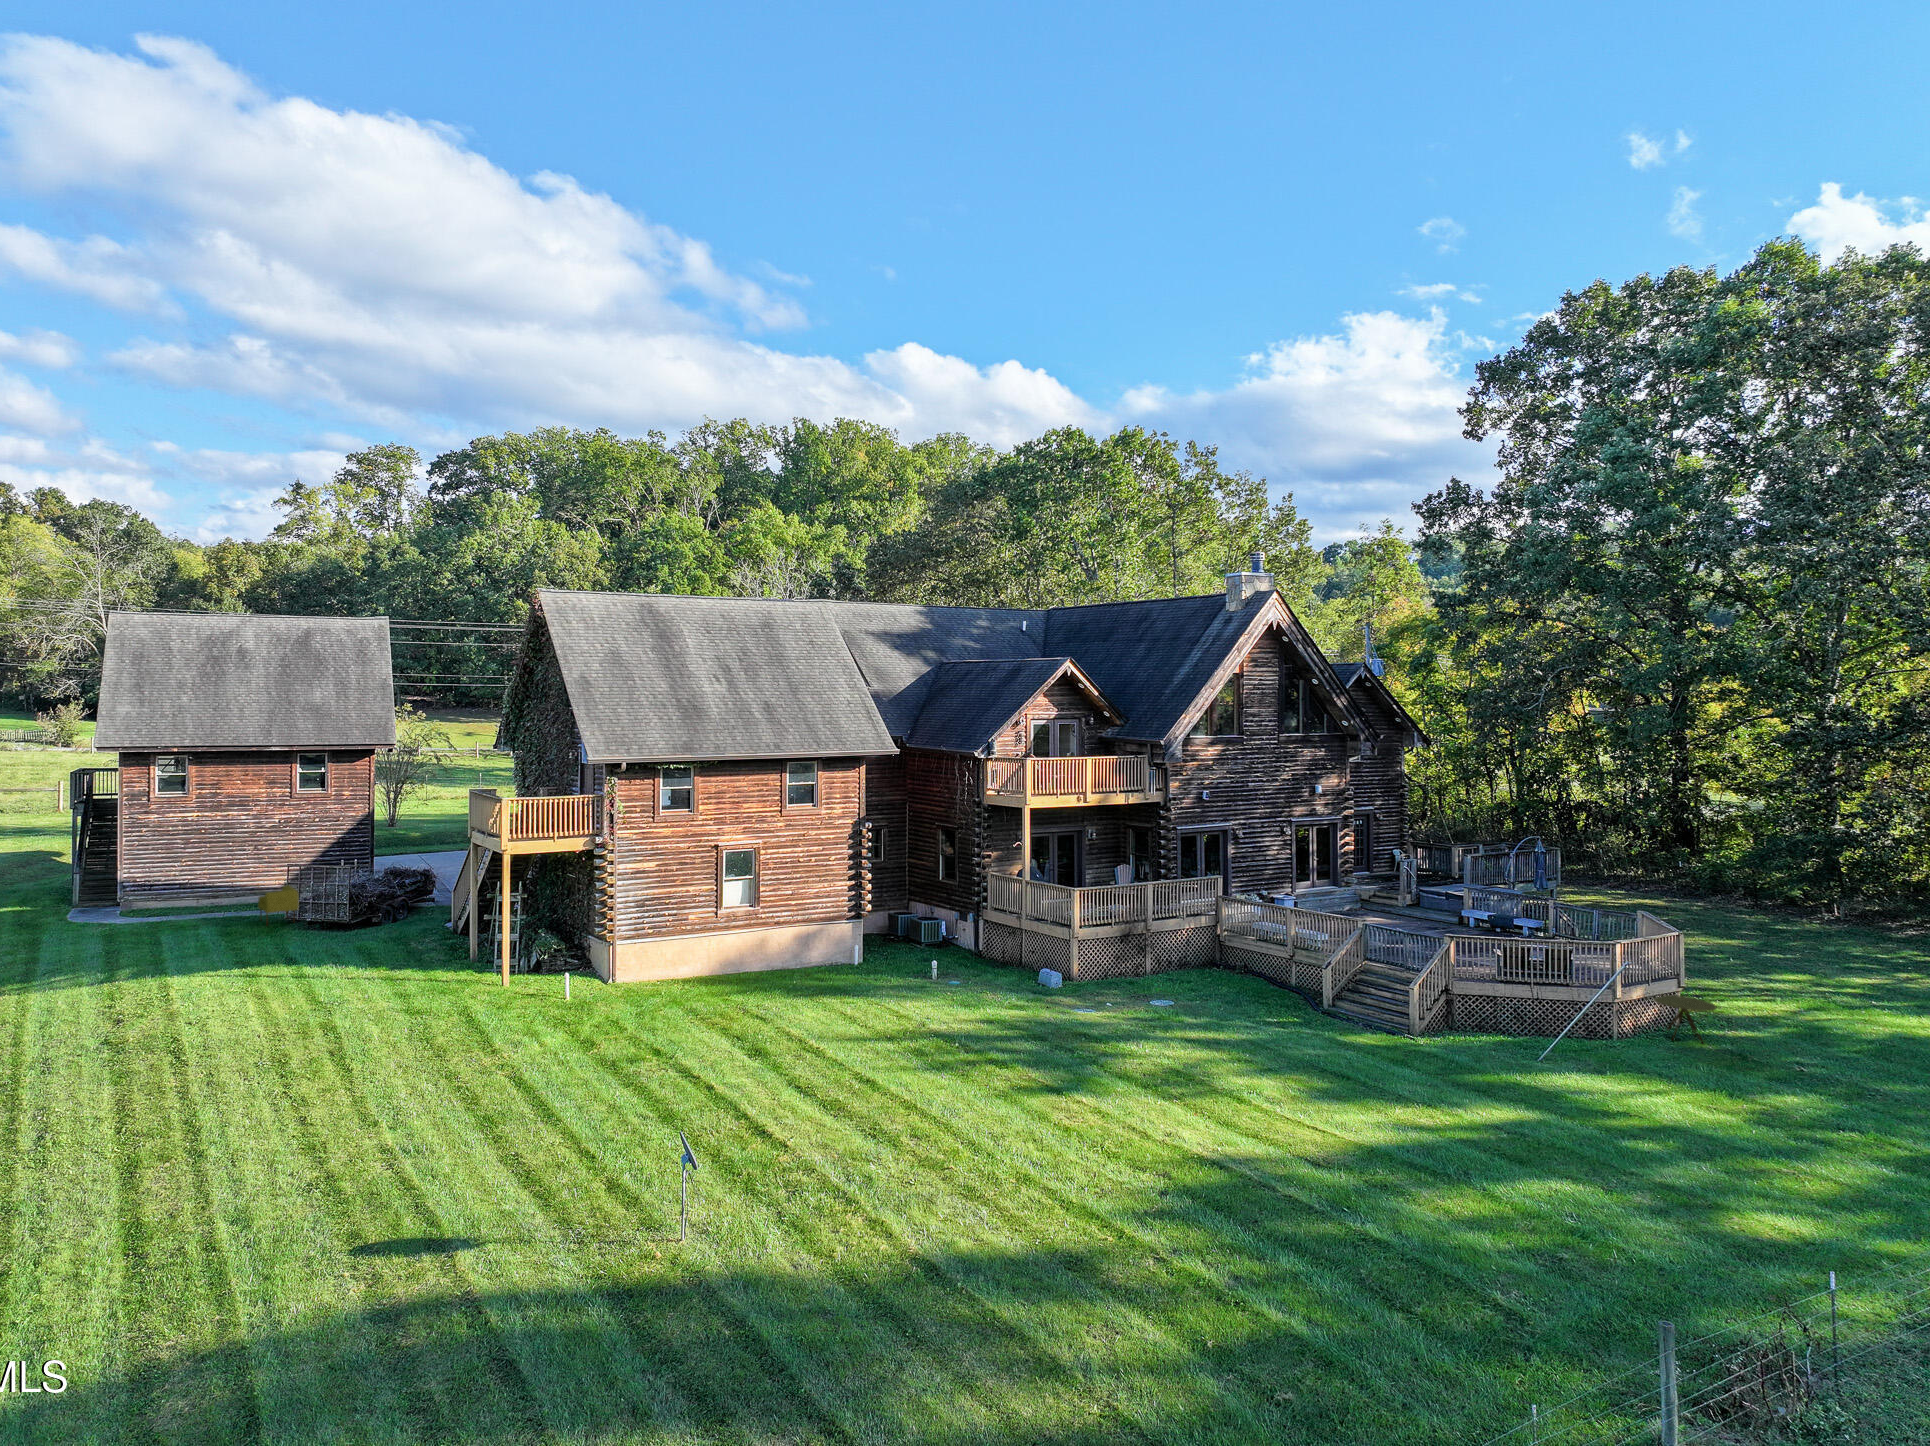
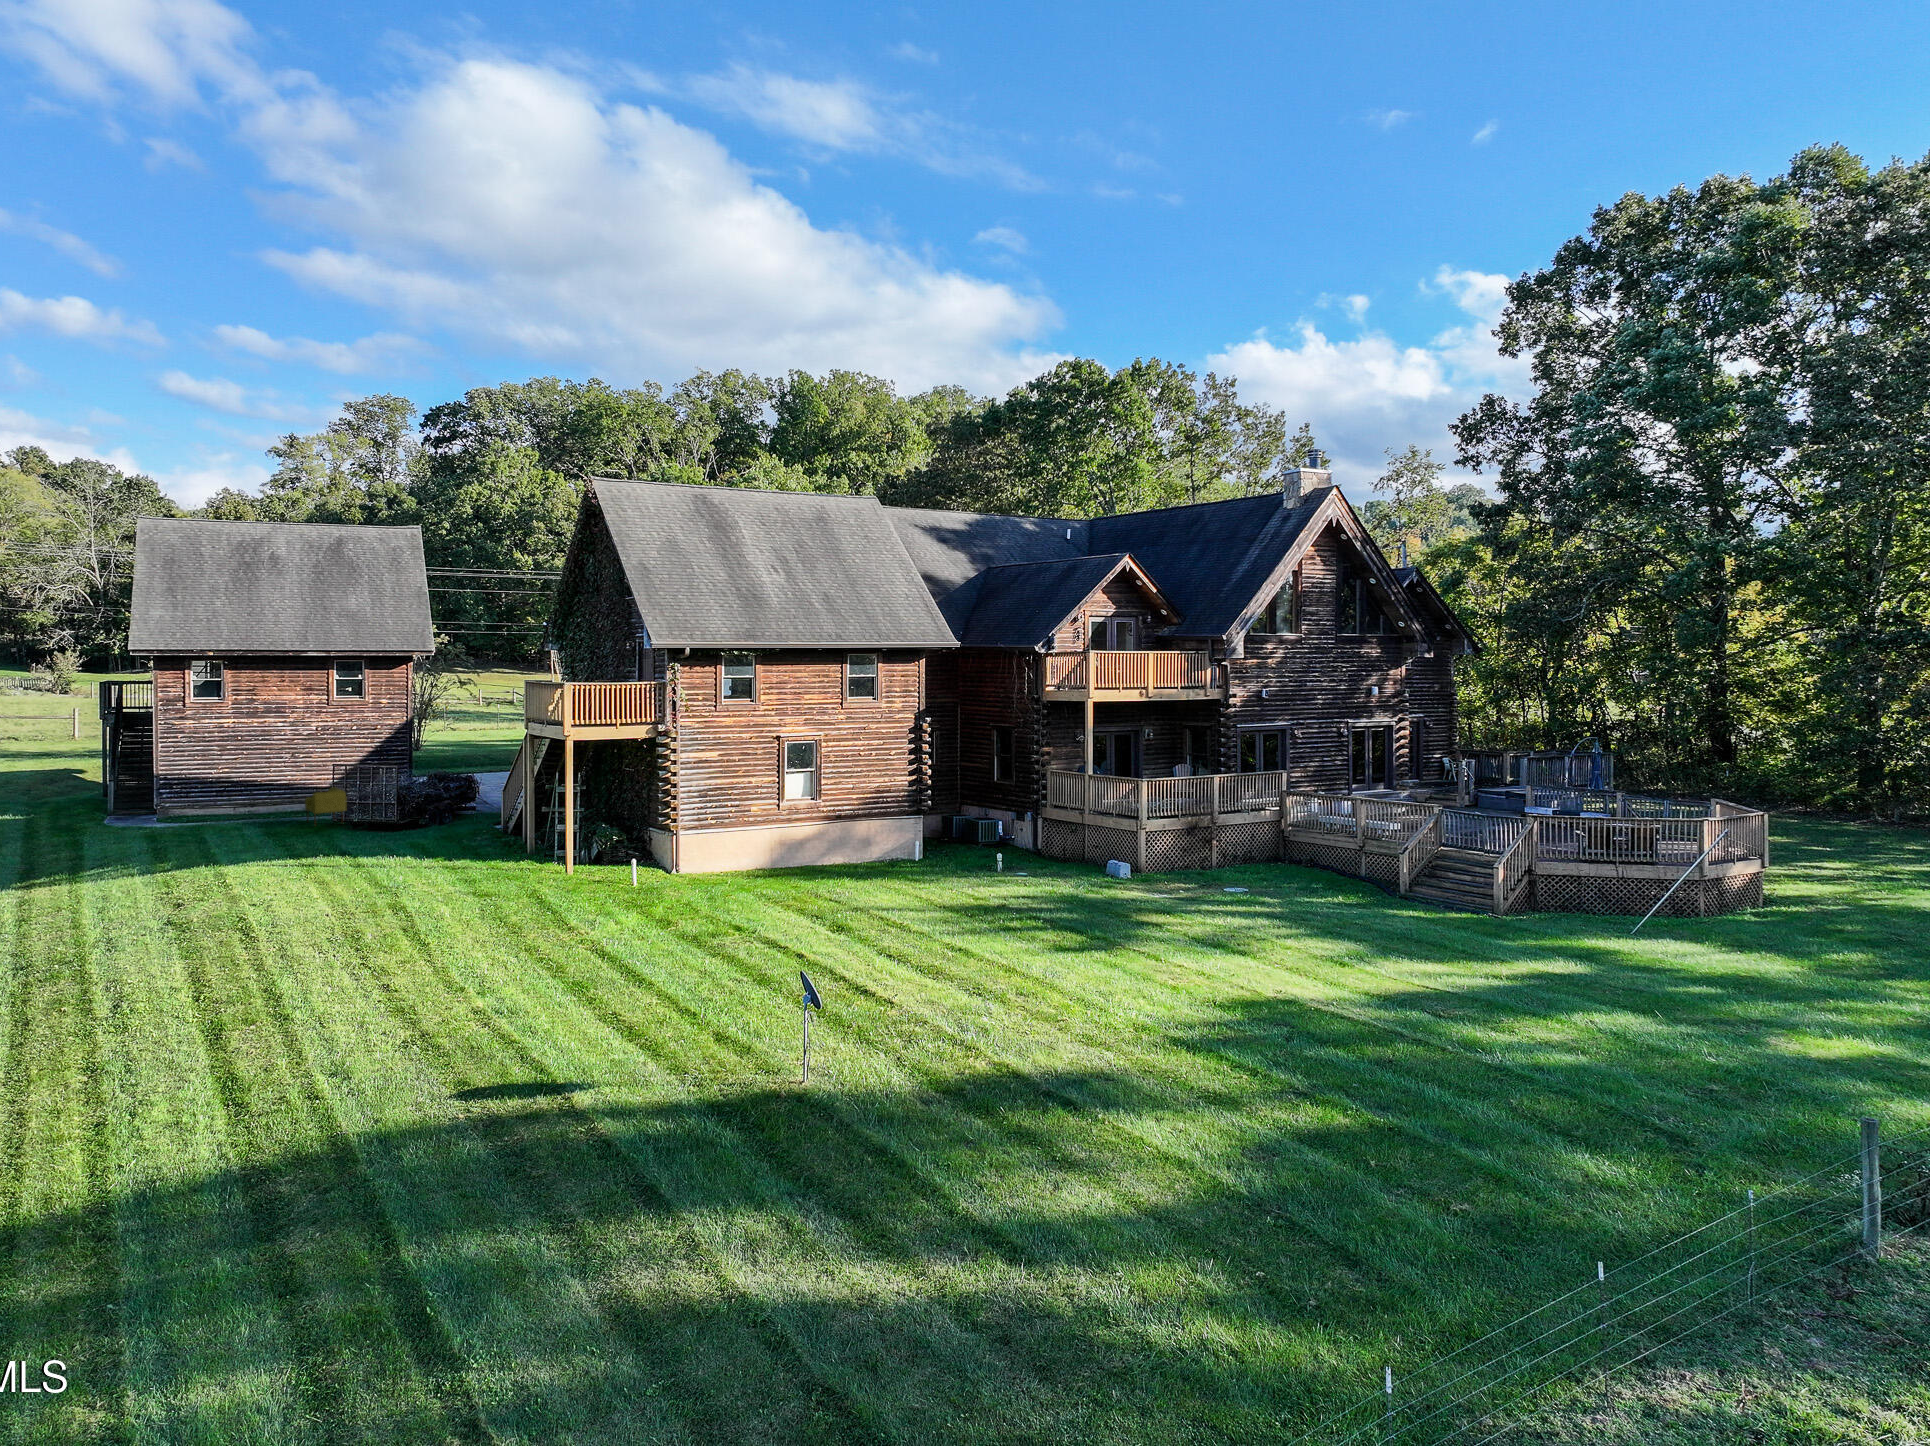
bench: none [1462,796,1498,828] -> present [1484,712,1520,741]
round table: present [1654,995,1717,1042] -> none [1737,872,1805,918]

